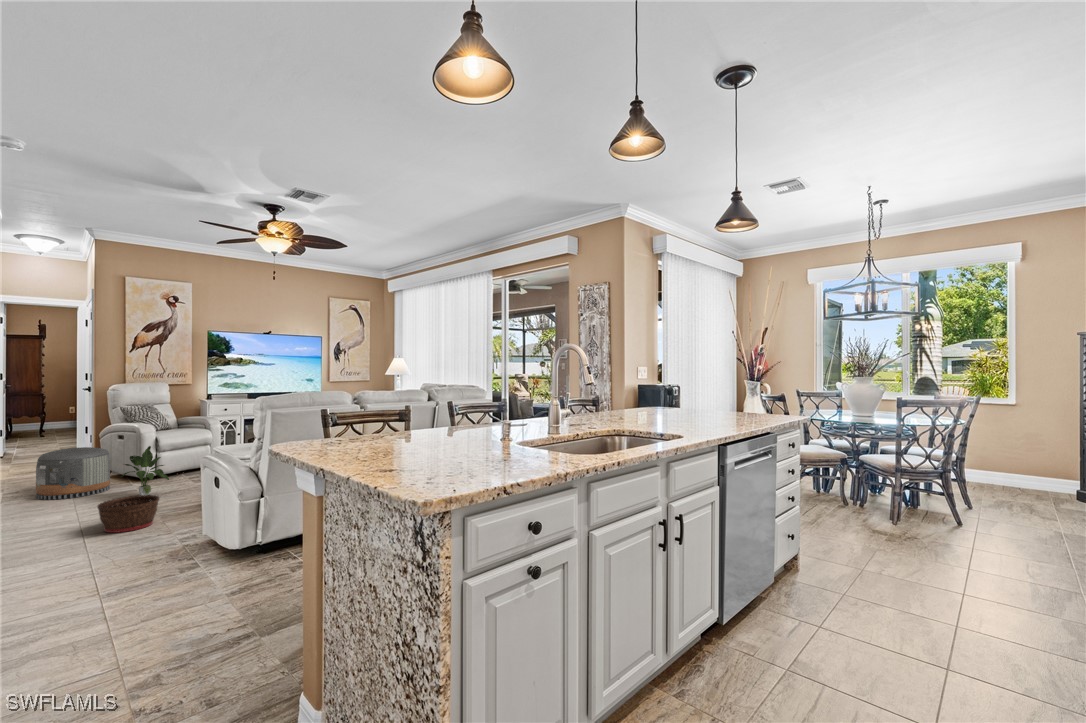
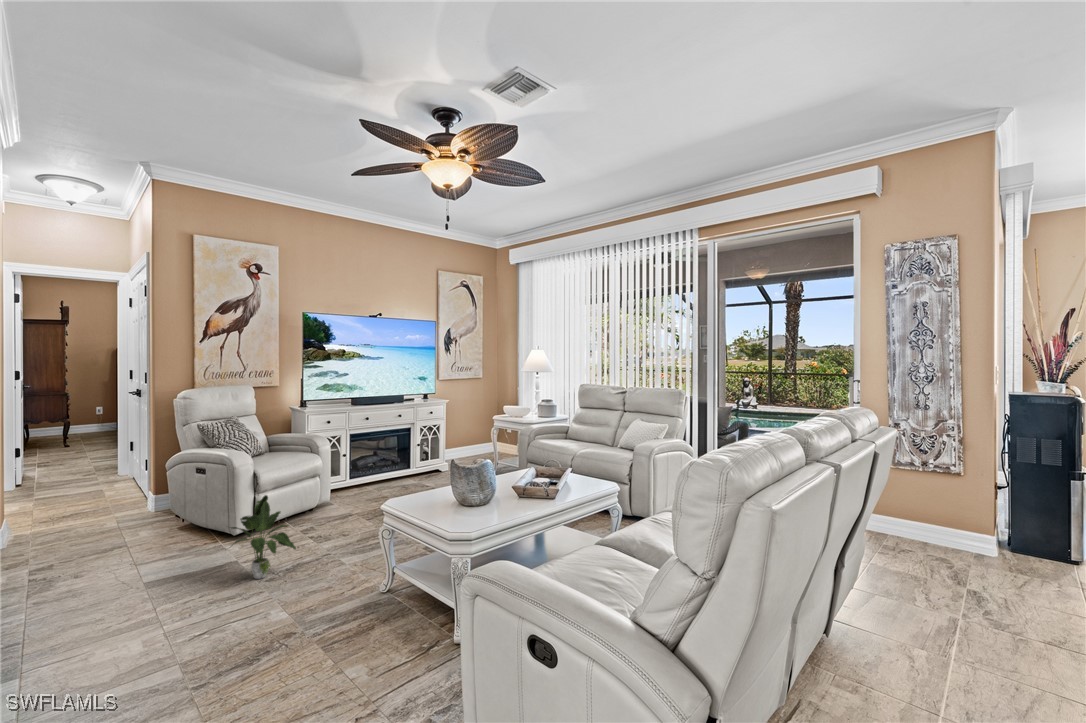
pouf: present [36,447,110,500] -> none [87,492,196,584]
basket: present [97,495,159,533] -> none [226,604,328,697]

